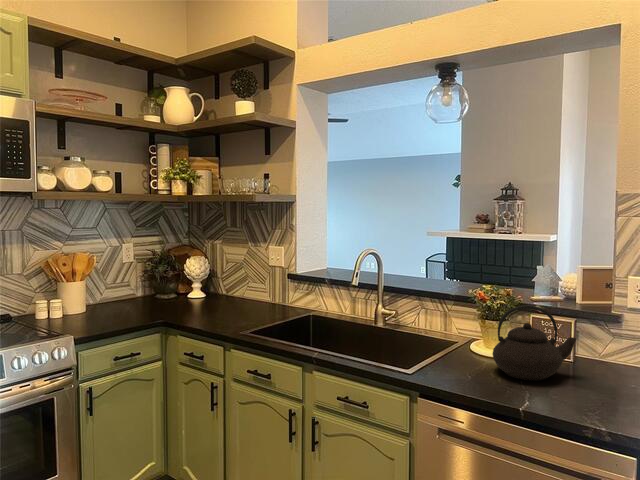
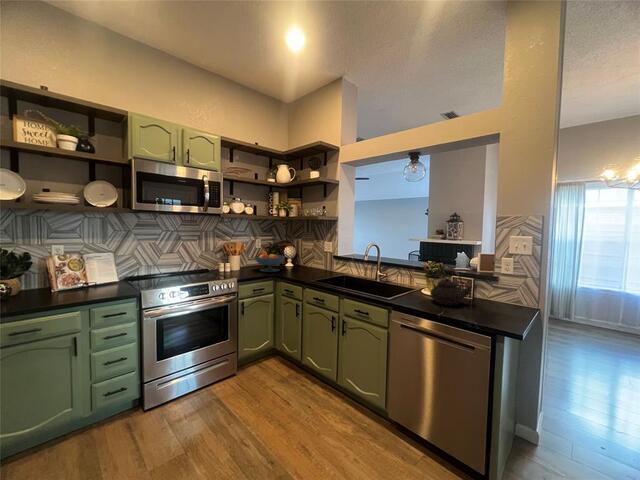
fruit bowl: none [117,269,185,314] -> present [255,251,285,272]

